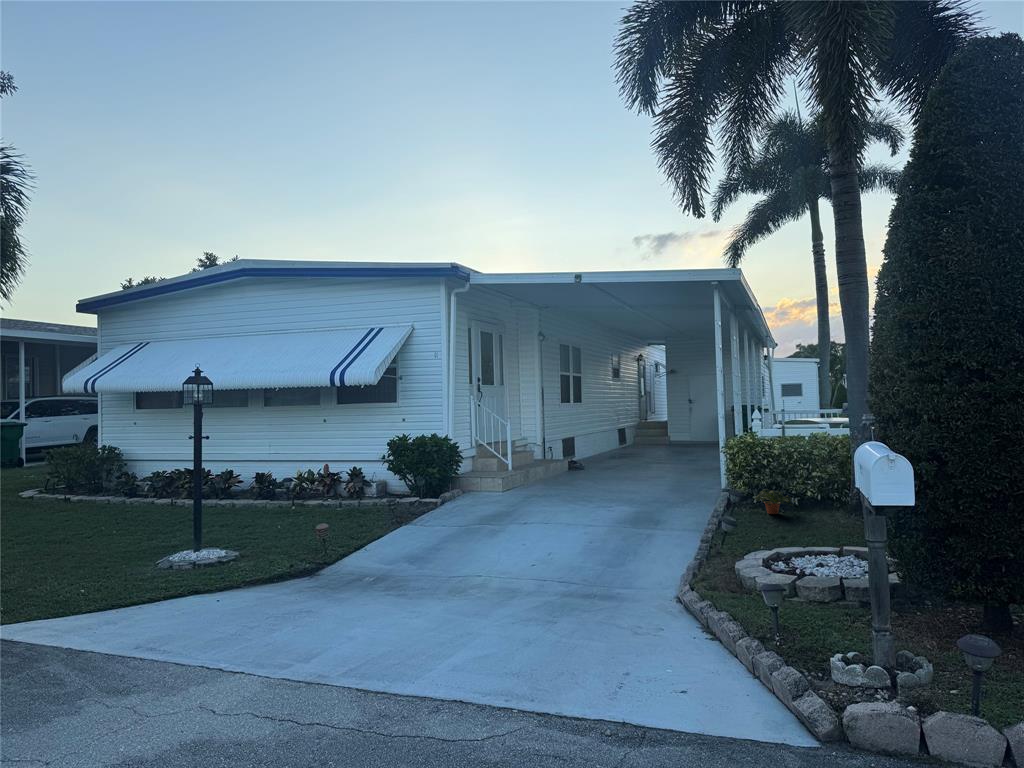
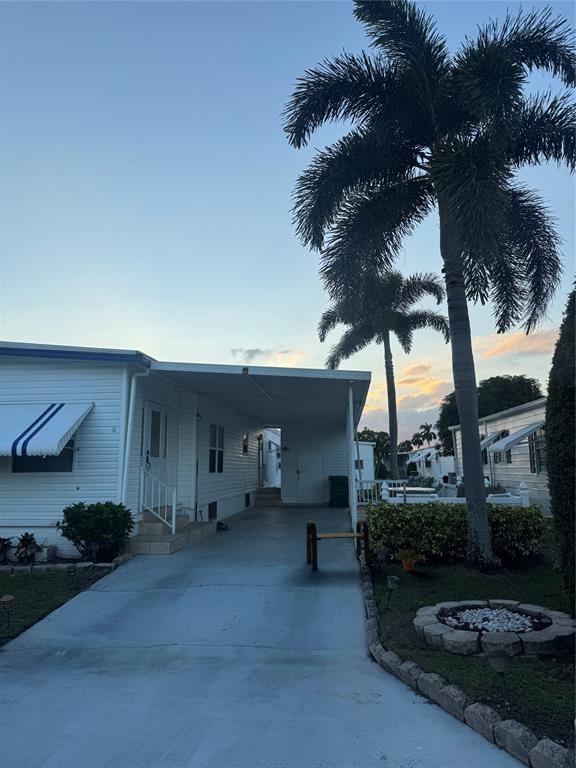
bench: none [655,455,729,508] -> present [306,519,370,567]

